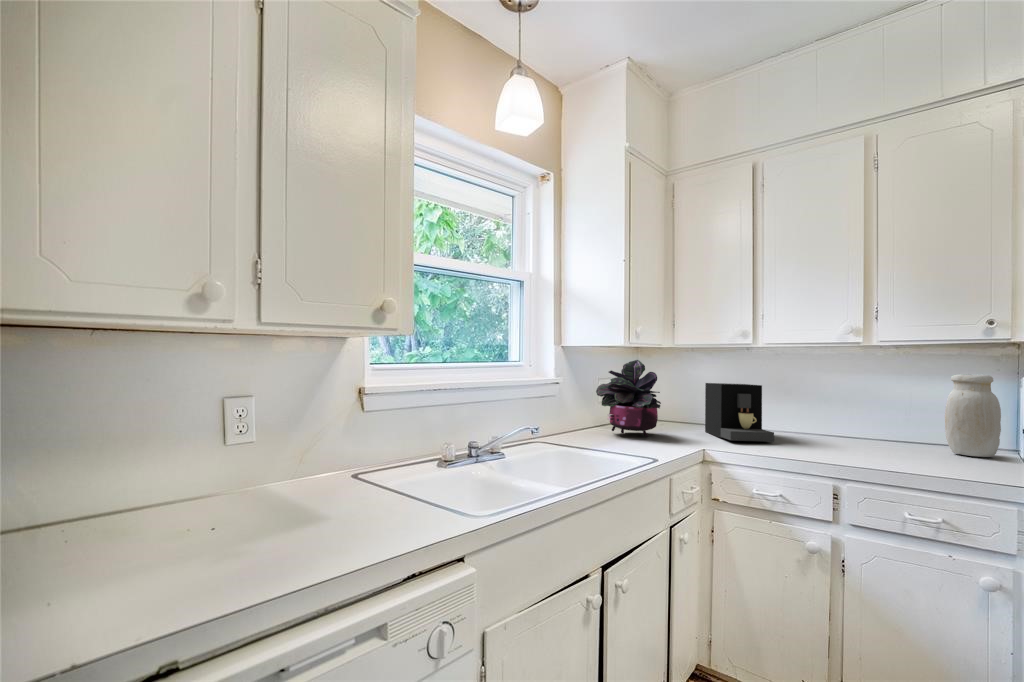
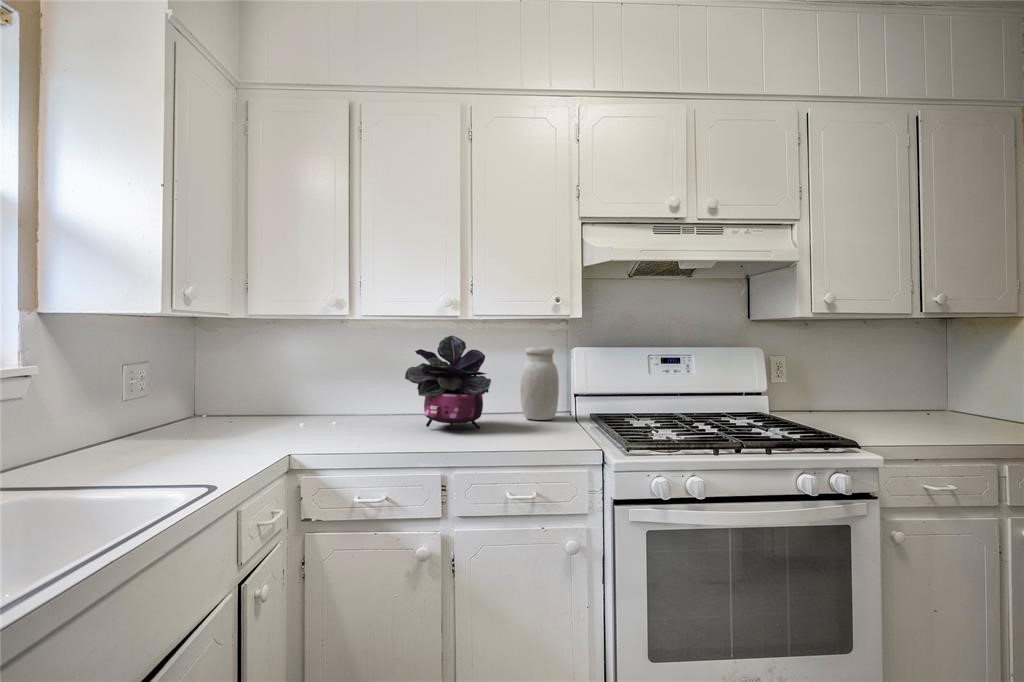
potted plant: present [596,360,661,437] -> present [405,336,491,429]
coffee maker: present [705,383,774,442] -> none [291,363,374,436]

